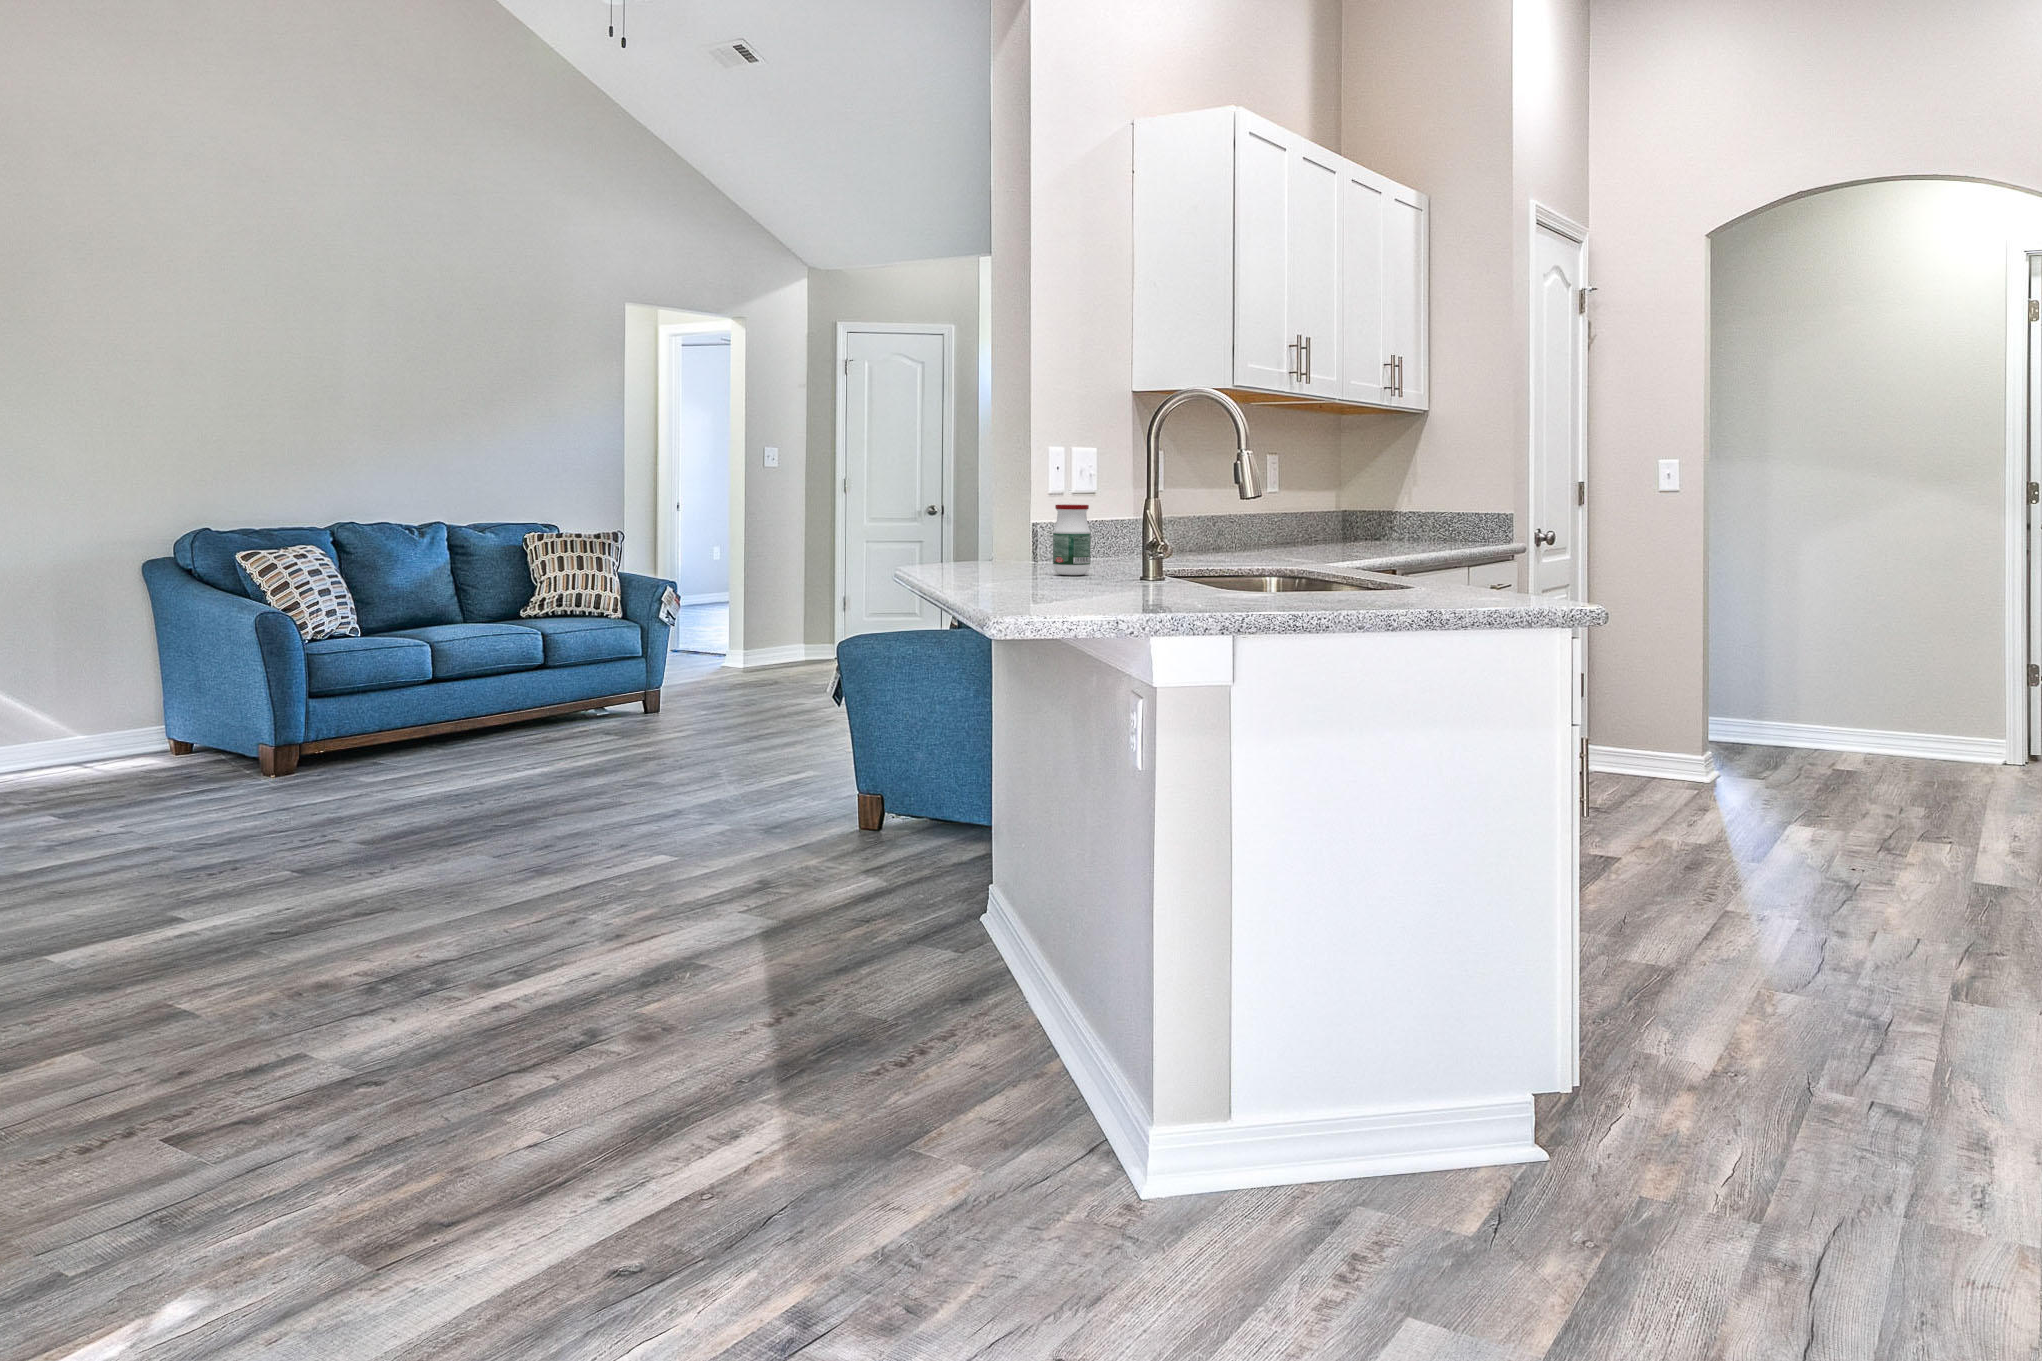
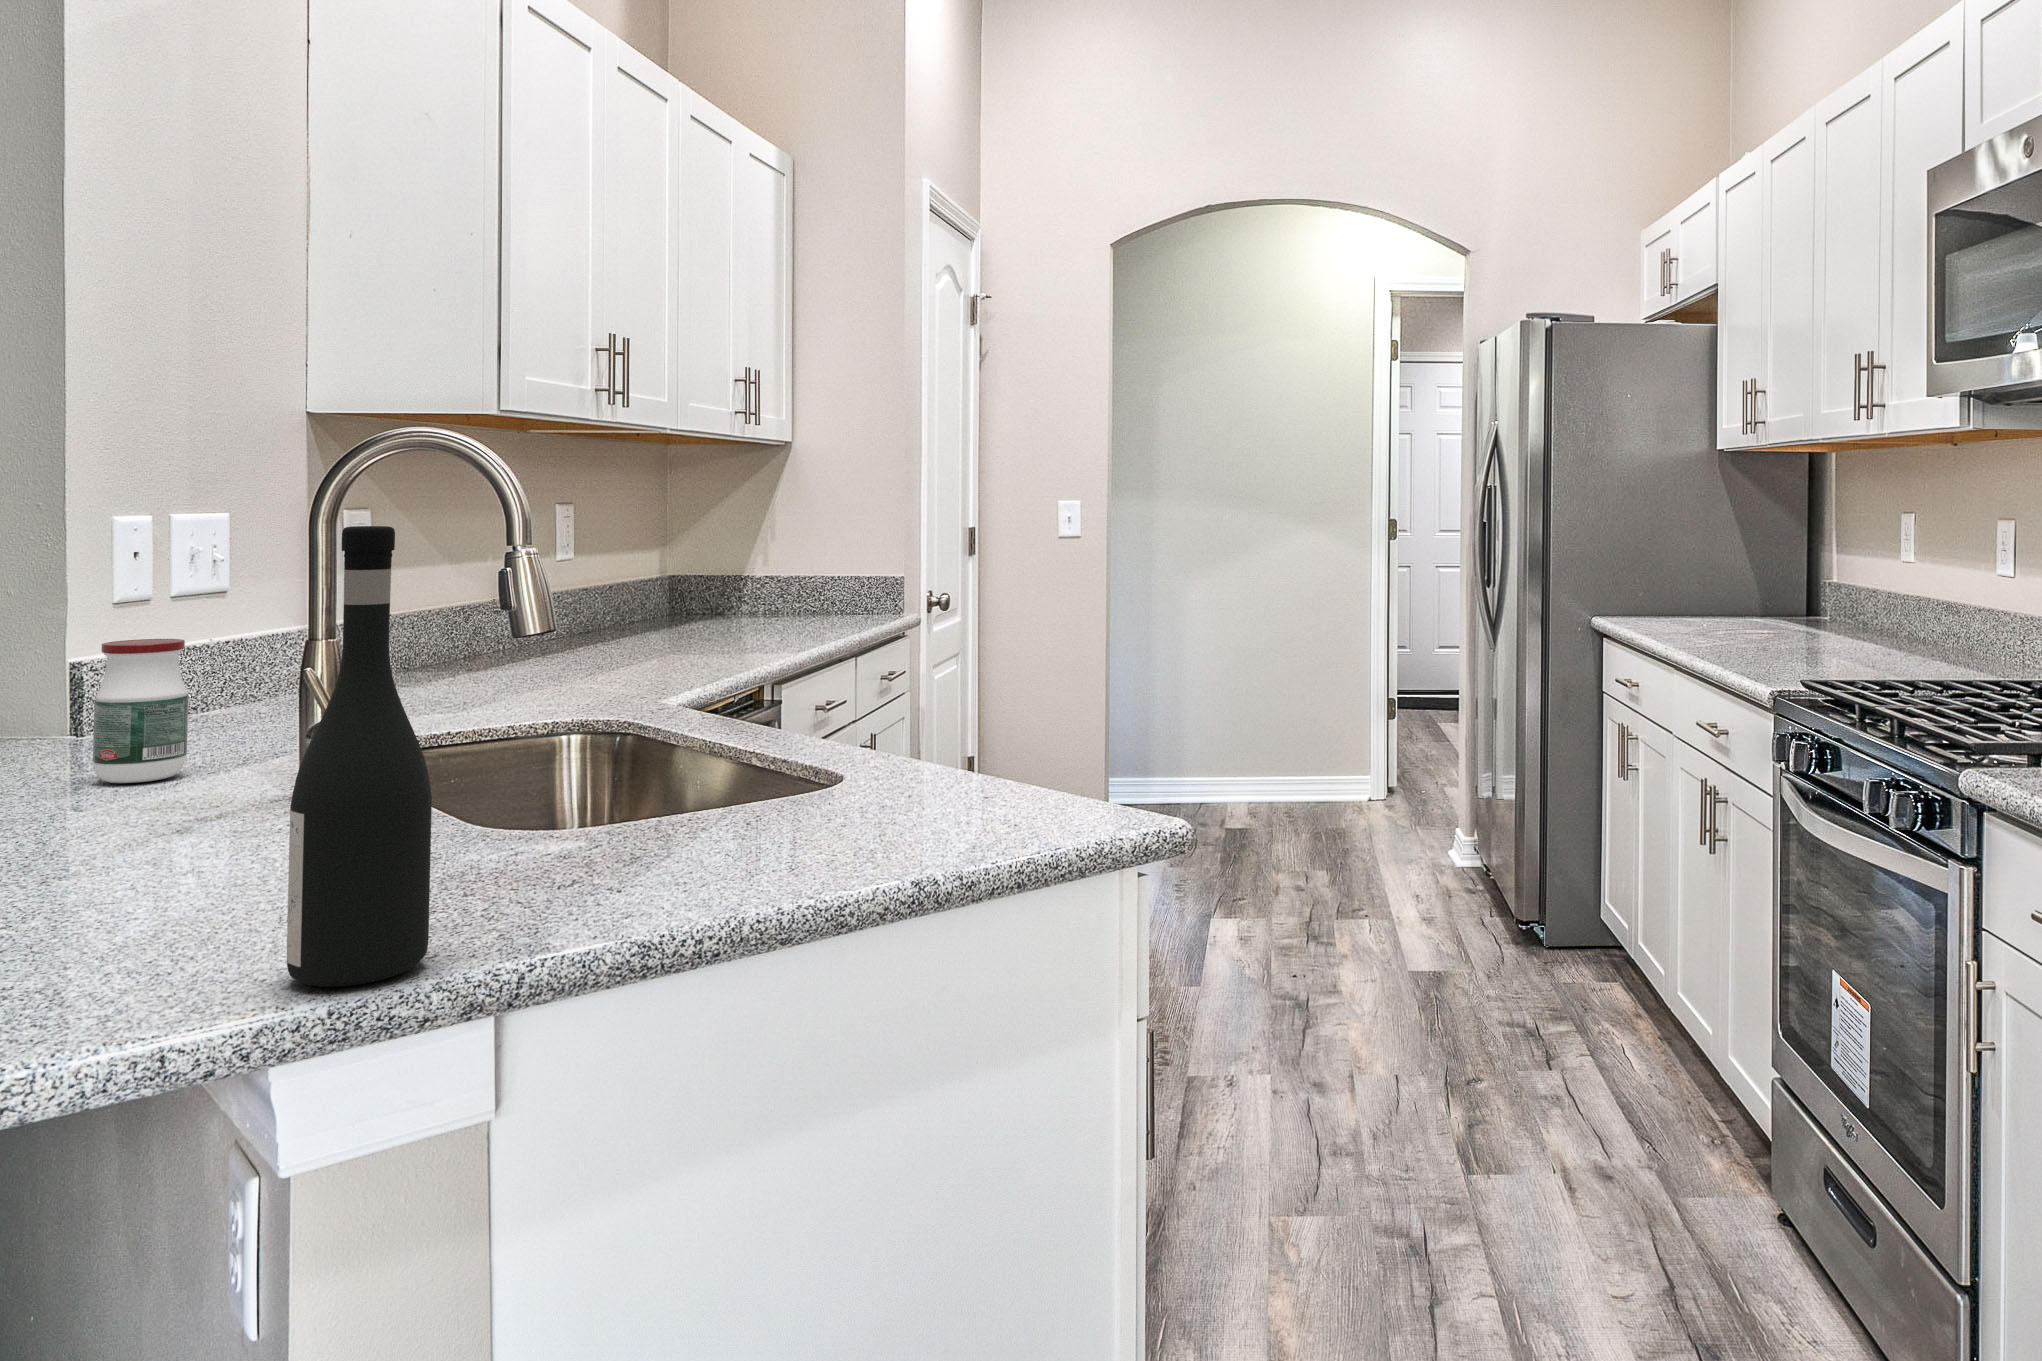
wine bottle: none [1153,420,1204,614] -> present [287,526,432,987]

